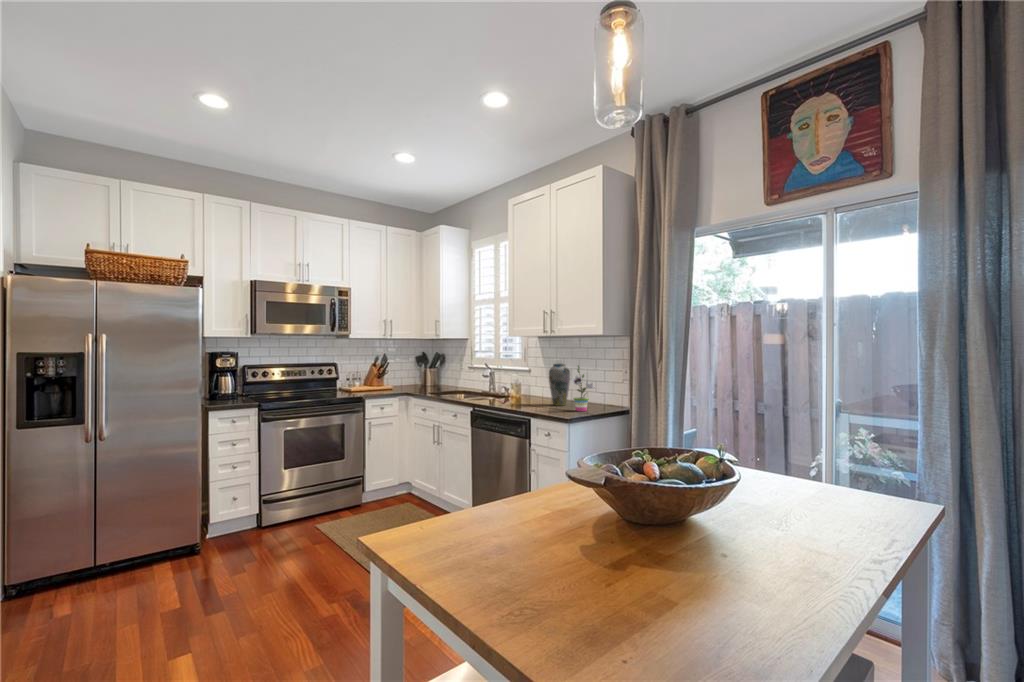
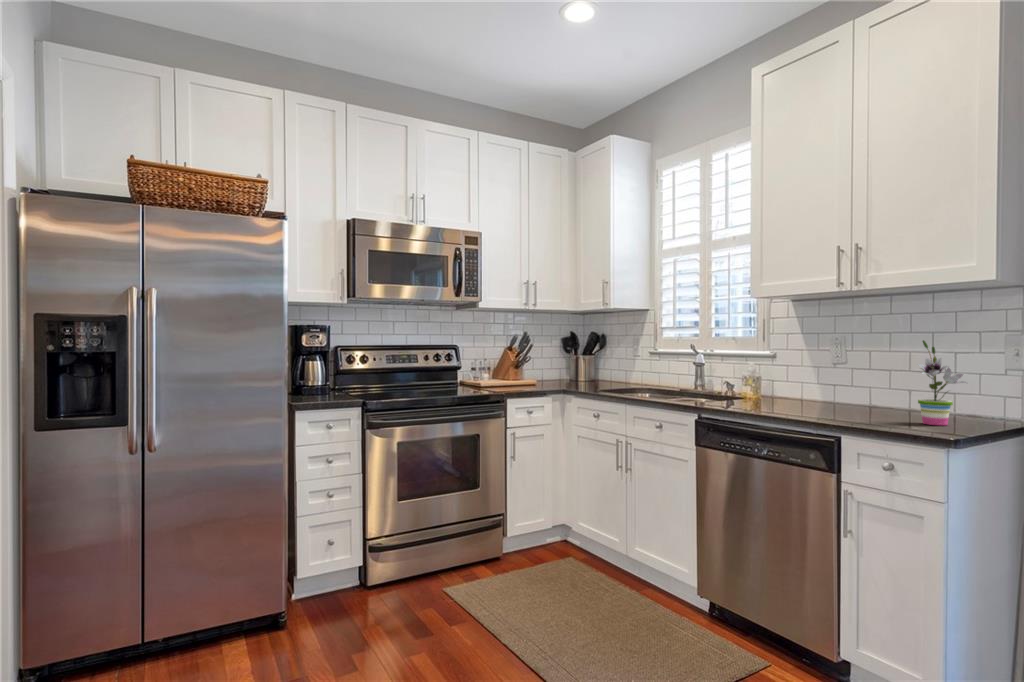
vase: present [549,363,570,406] -> none [842,340,886,414]

